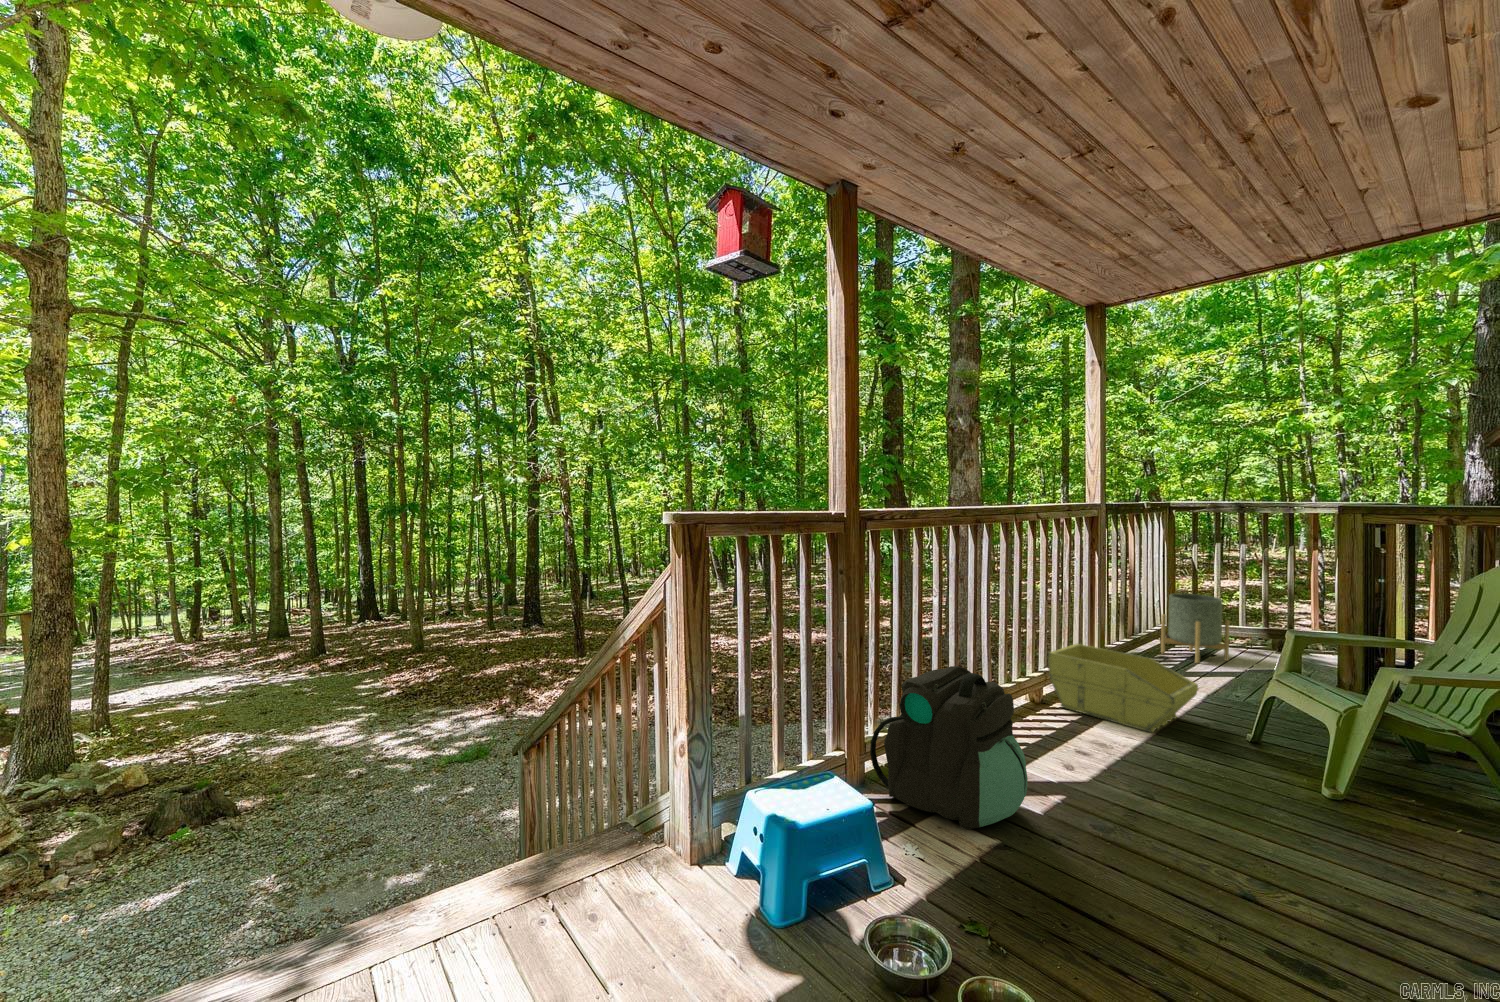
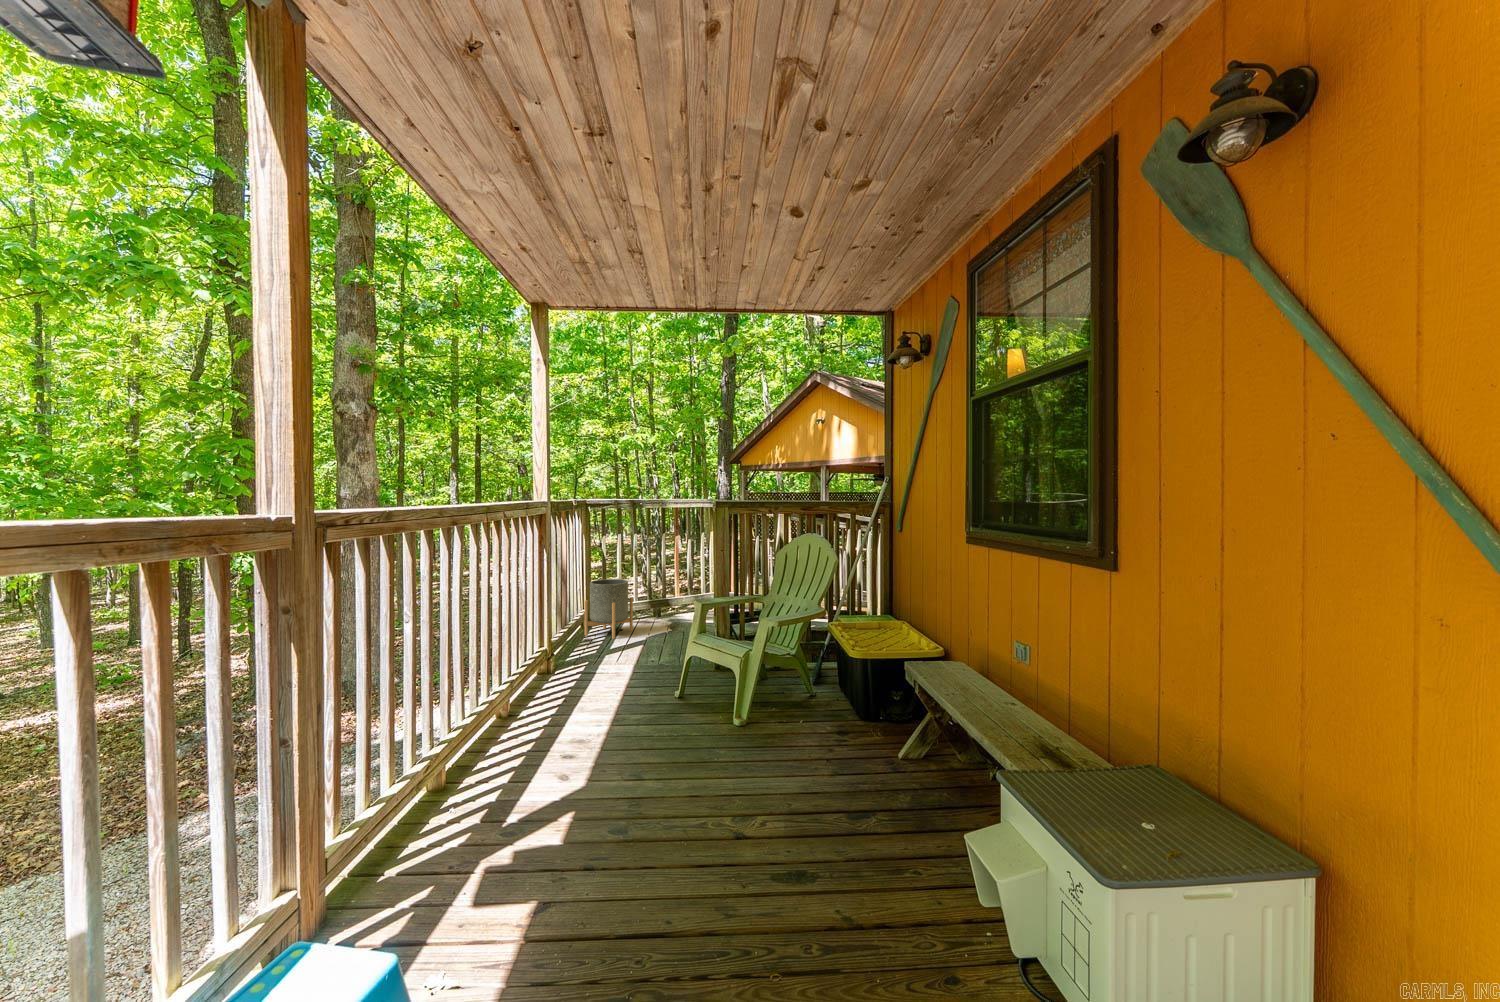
storage bin: present [1047,644,1199,732] -> none [513,644,639,714]
backpack: present [870,666,1028,829] -> none [338,709,555,921]

